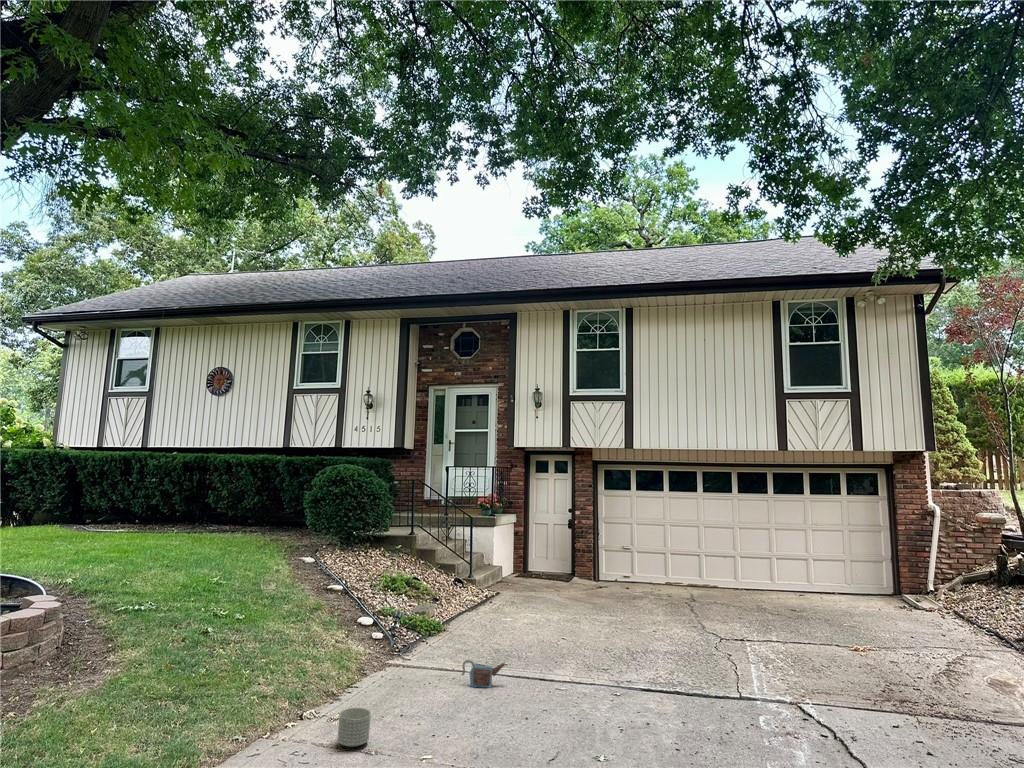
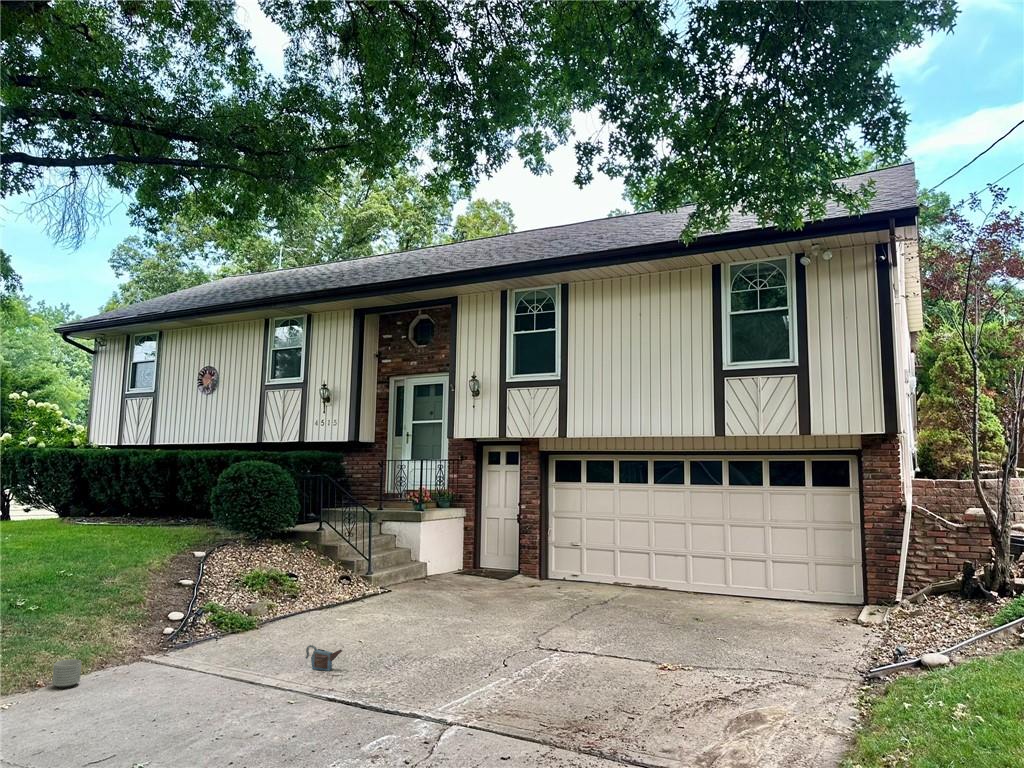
watering can: present [462,660,505,688] -> present [305,645,342,671]

